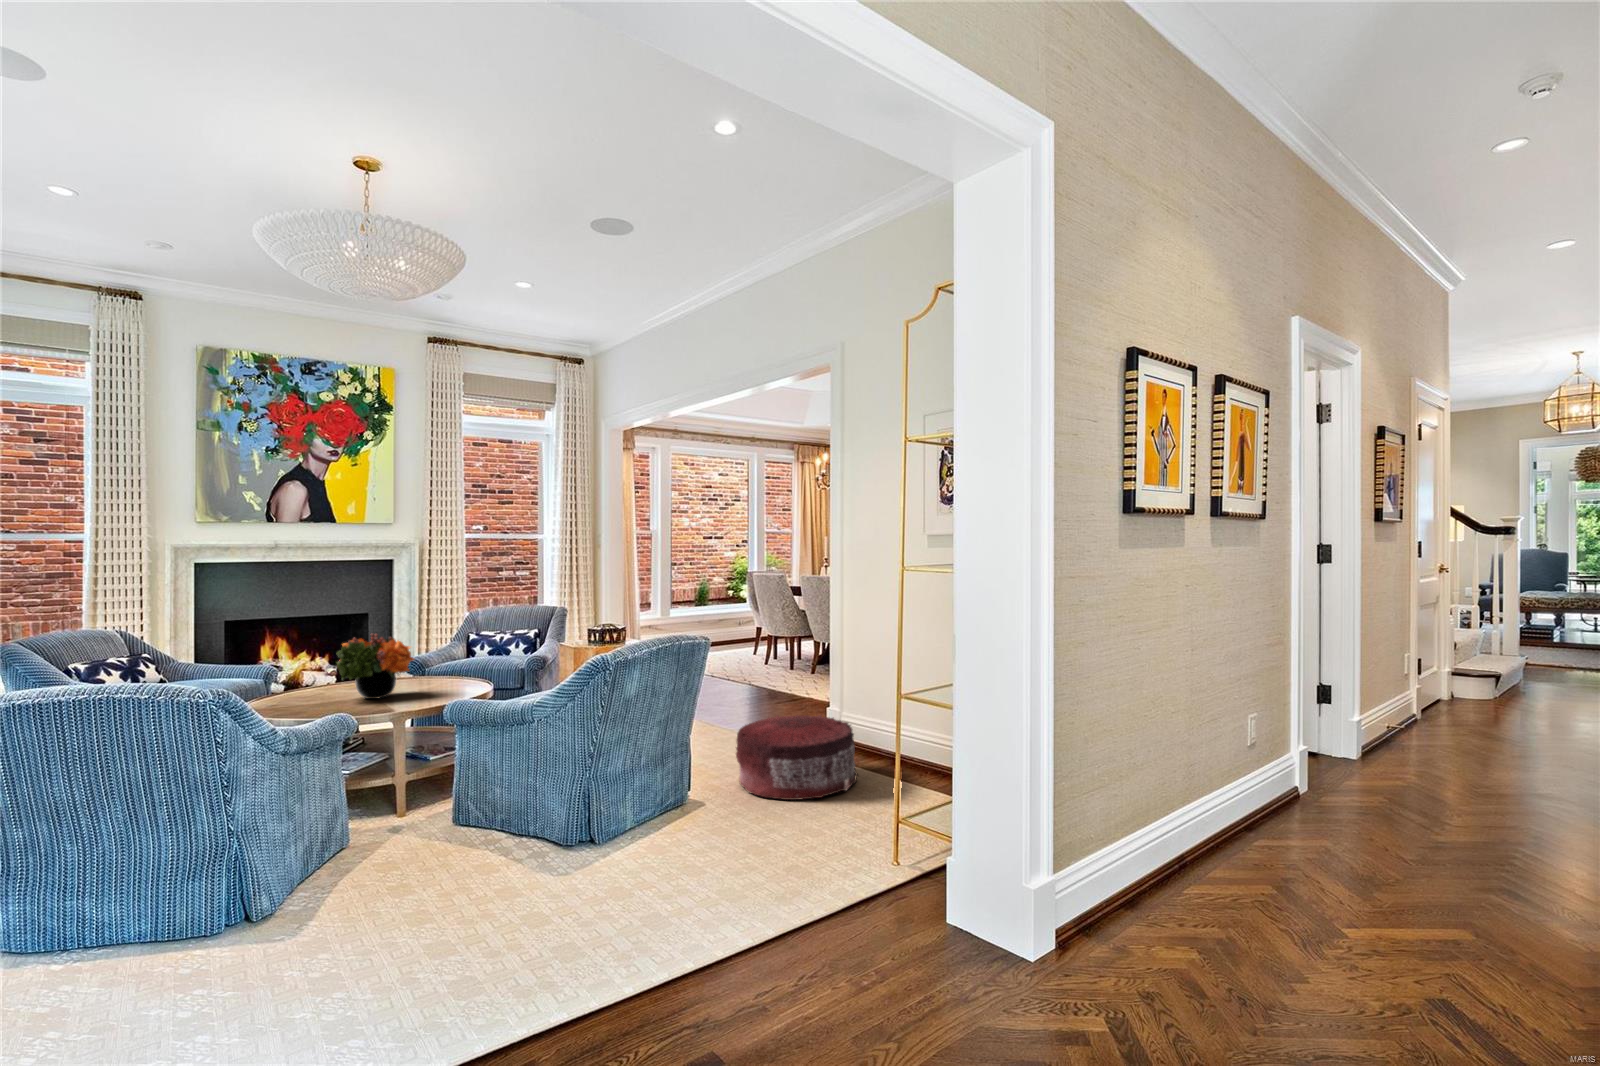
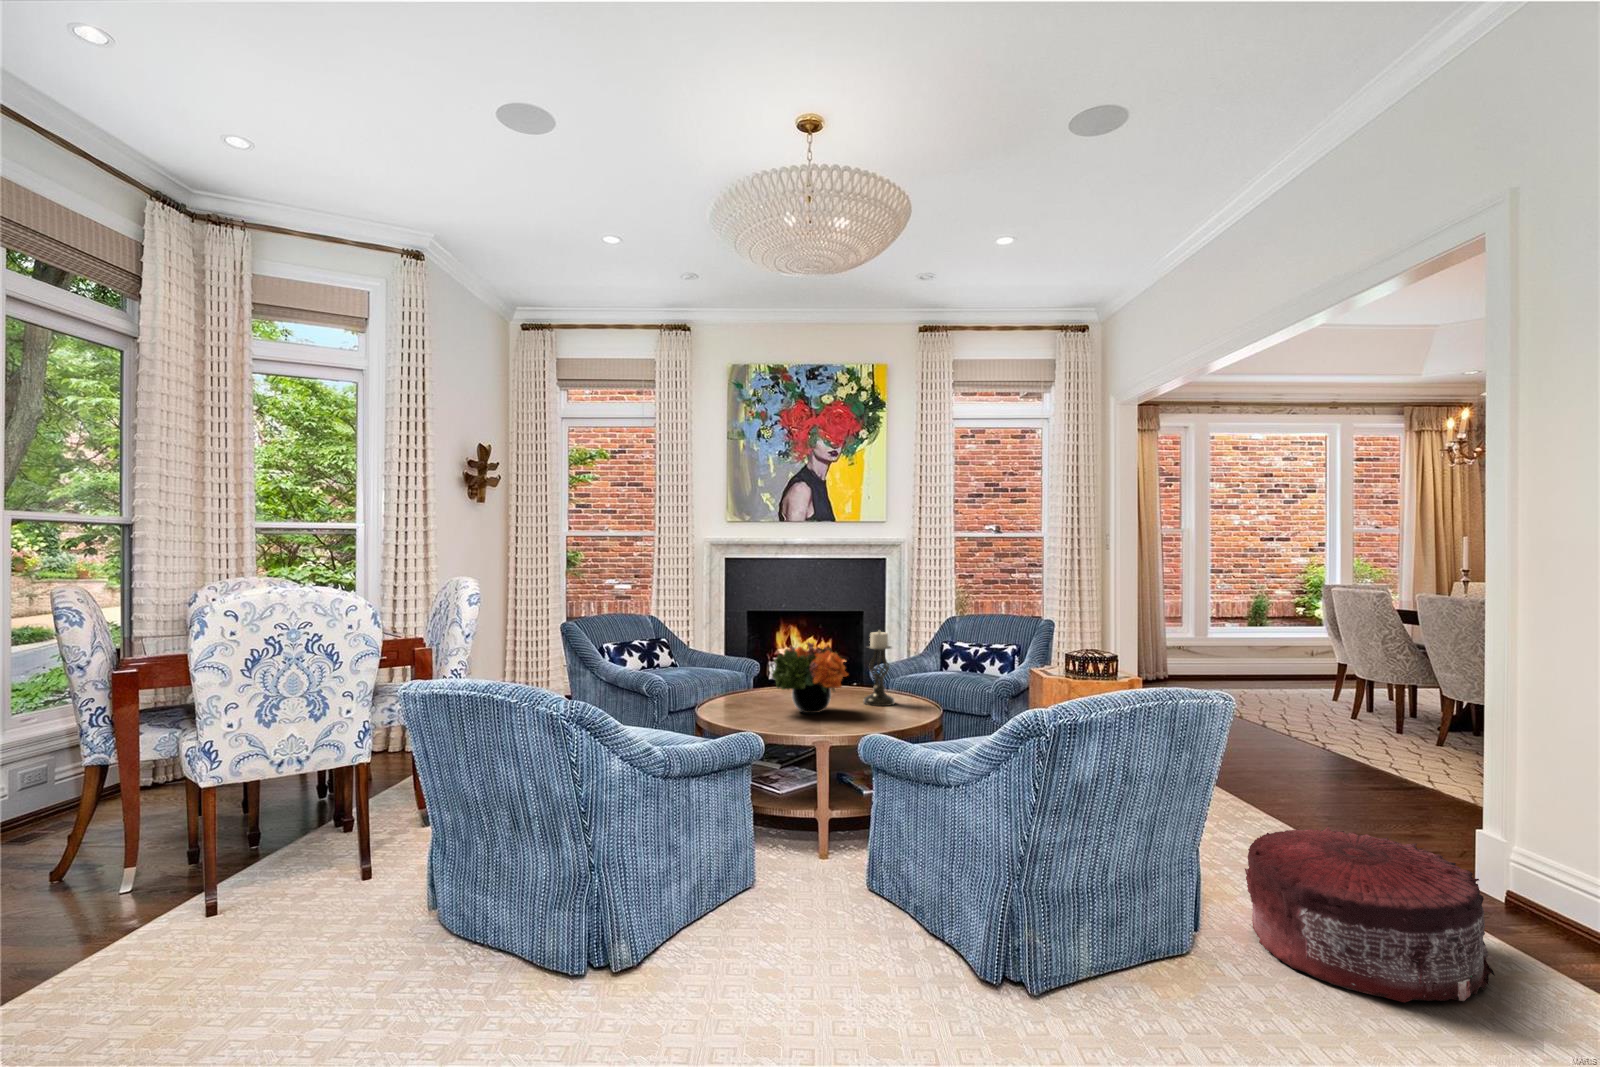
candle holder: none [420,619,450,687] -> present [864,630,895,706]

